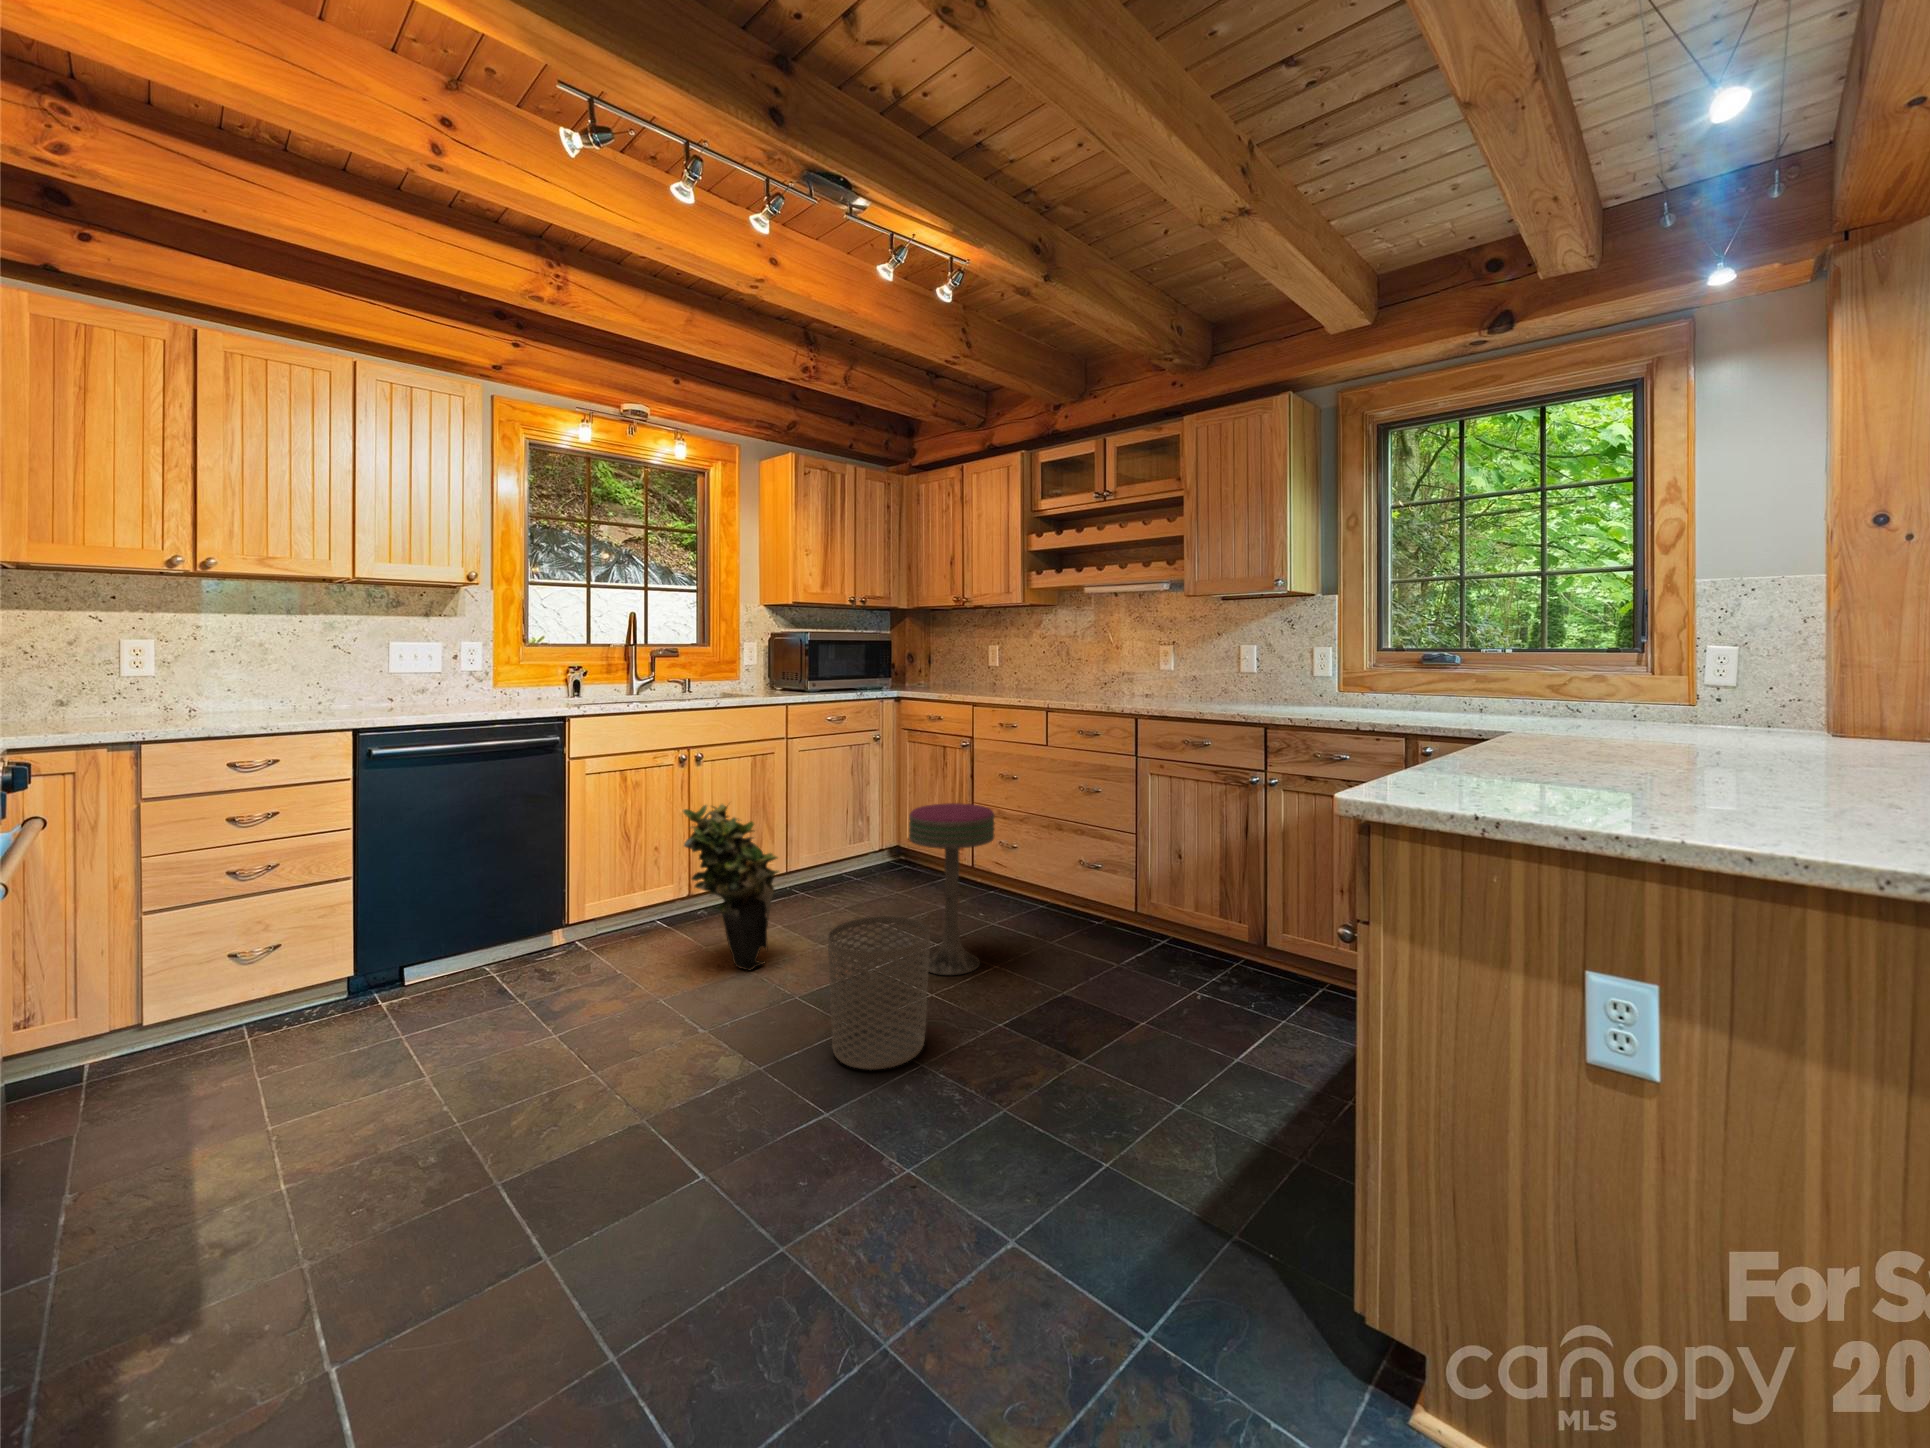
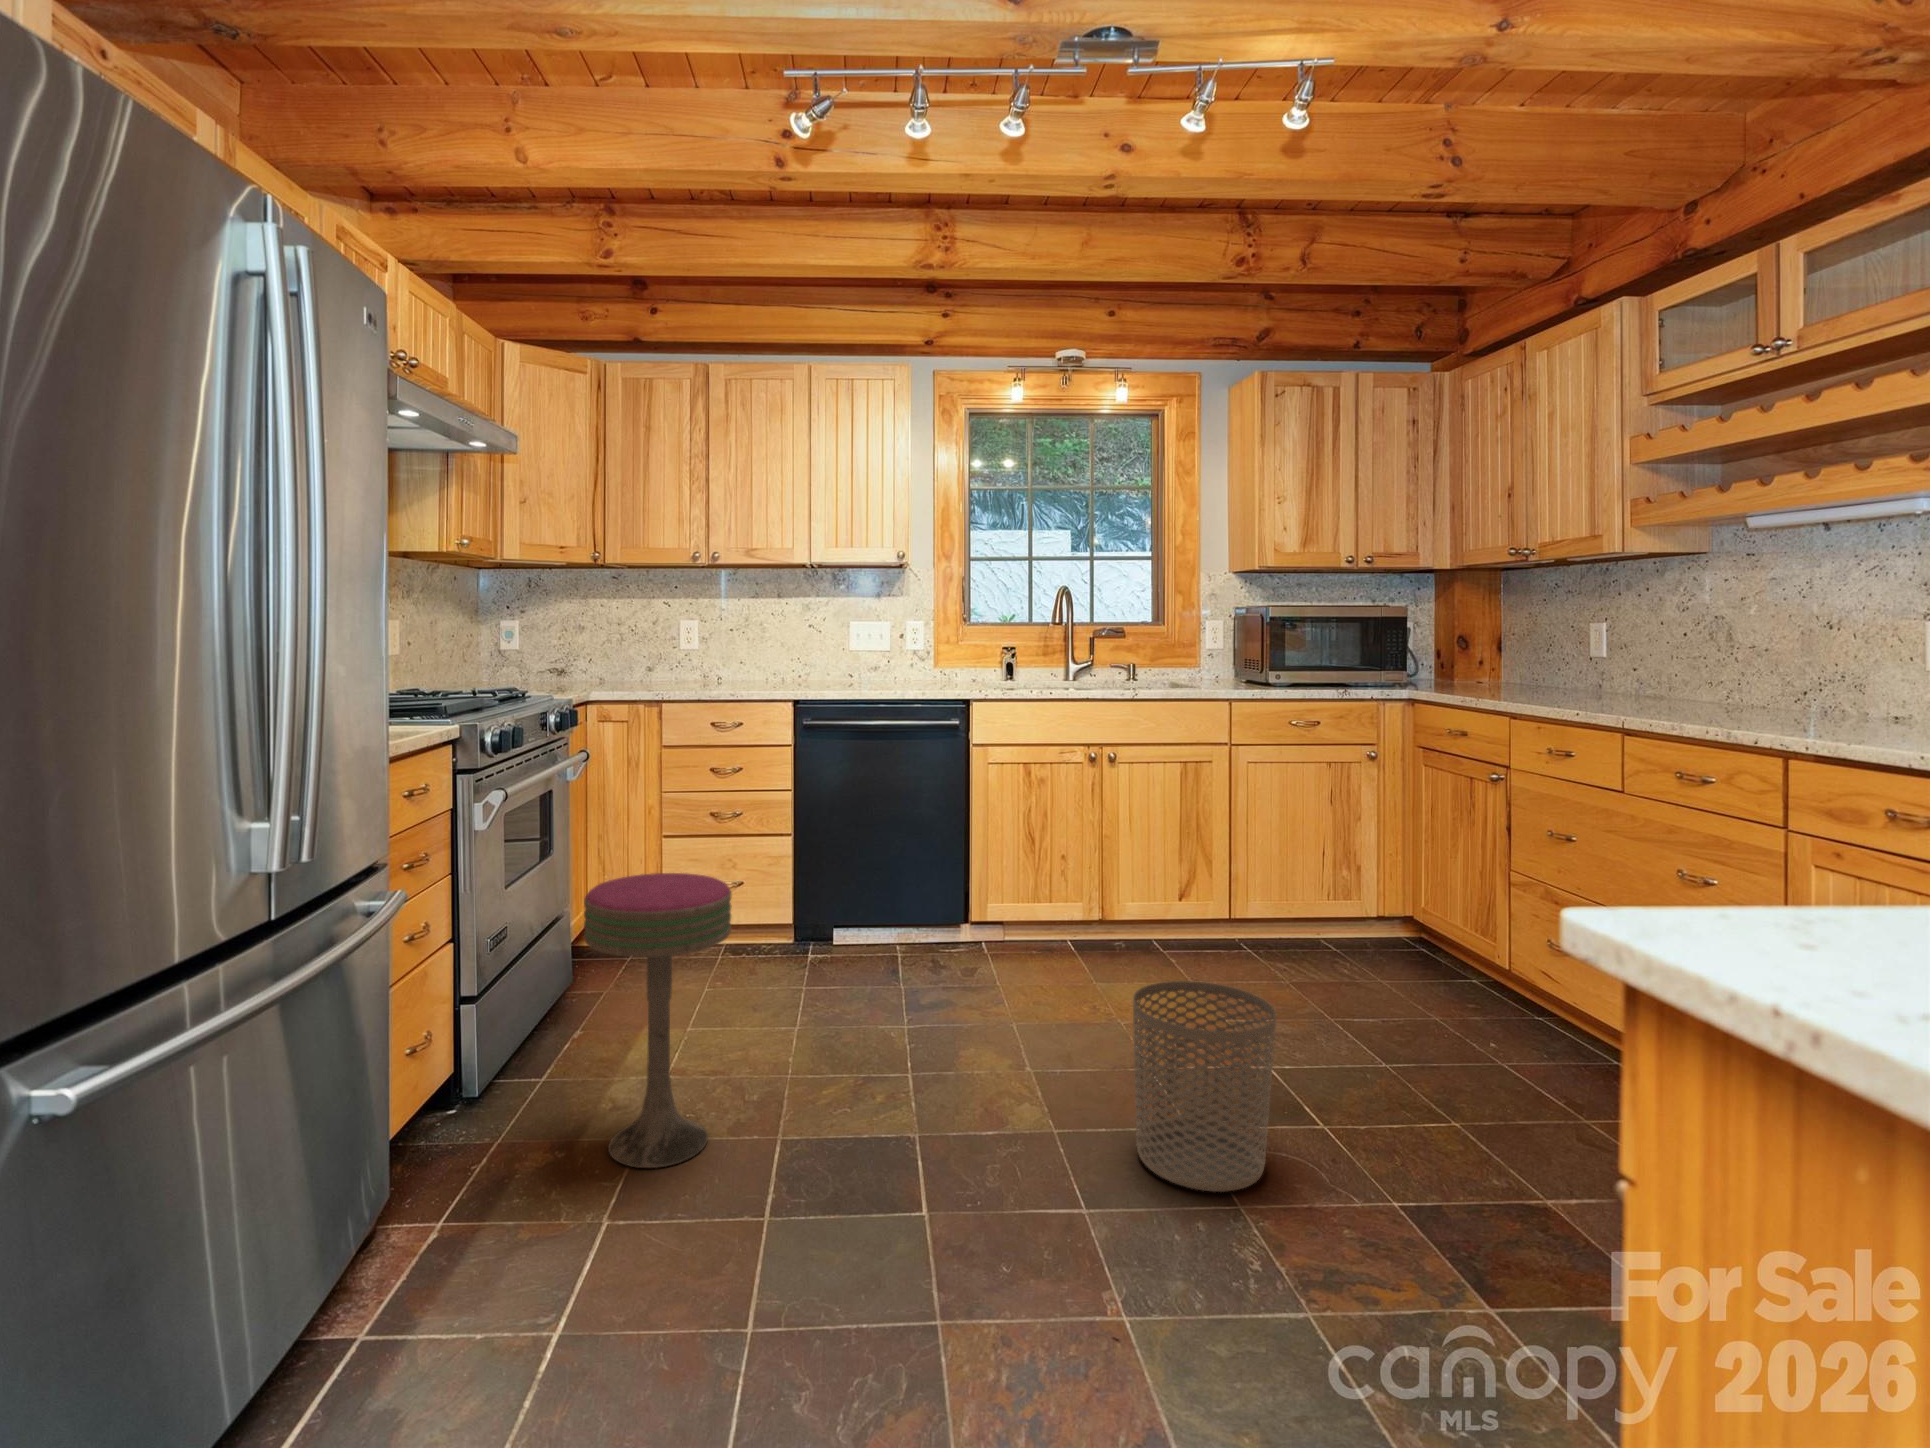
bar stool: present [909,803,995,975] -> present [584,873,732,1168]
potted plant: present [683,804,779,971] -> none [1049,810,1164,1020]

